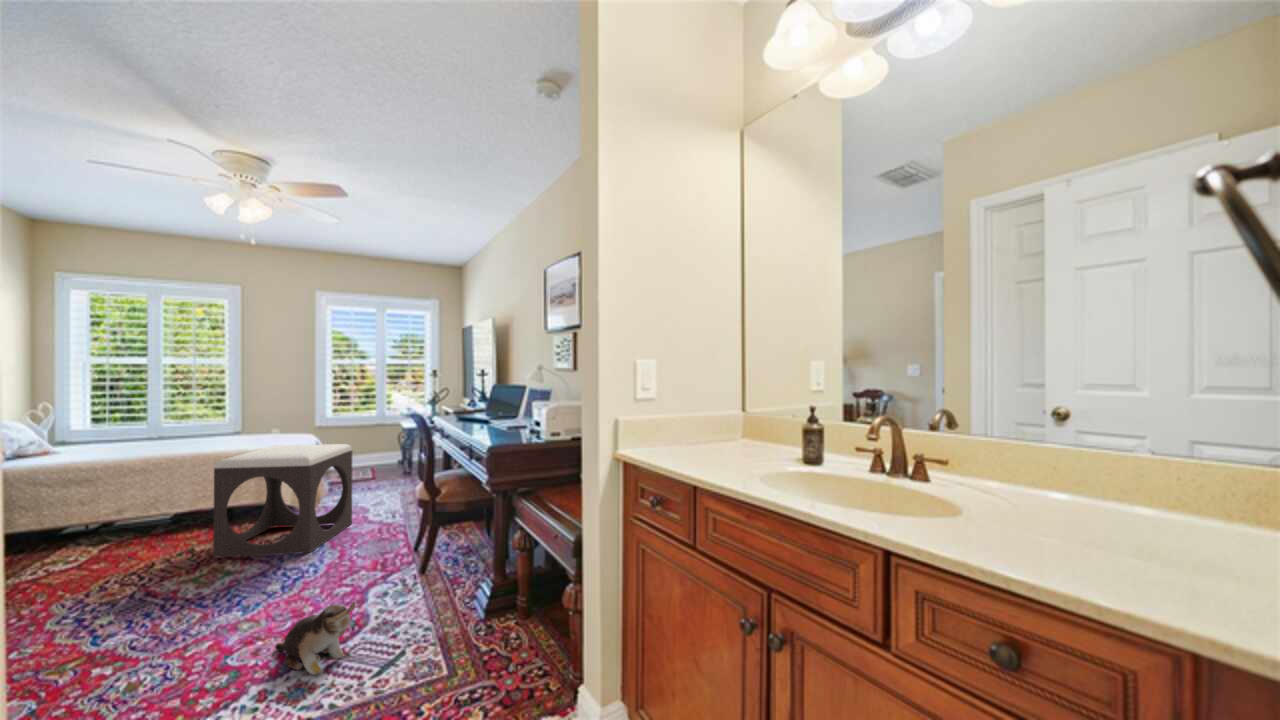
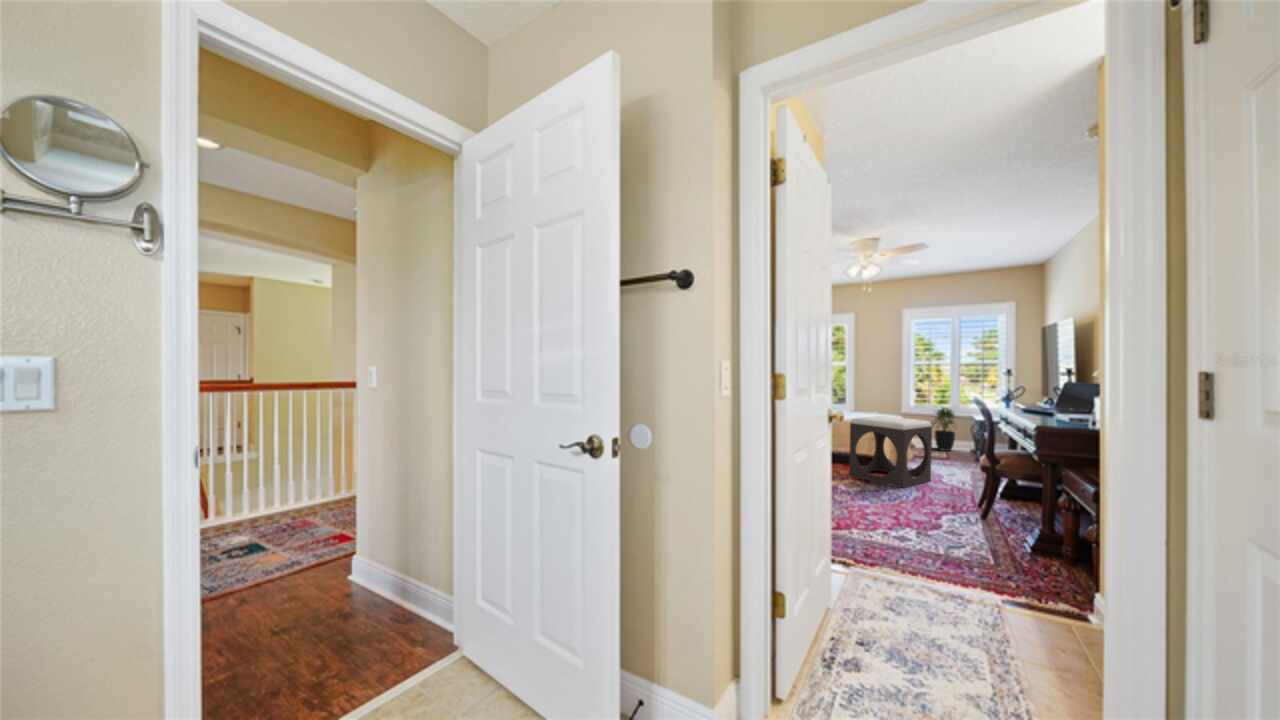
potted plant: none [349,415,384,468] -> present [932,407,956,451]
plush toy: present [275,602,355,675] -> none [889,500,934,536]

